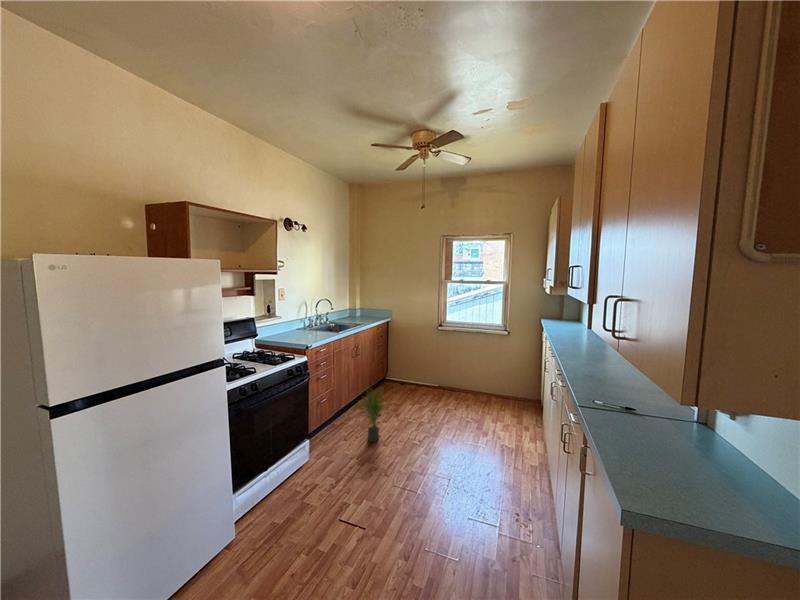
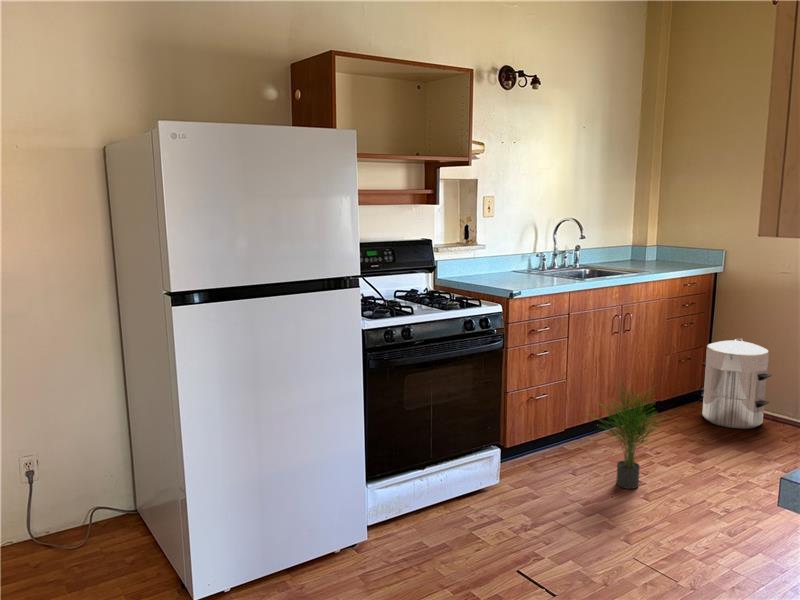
waste bin: none [388,351,417,393] -> present [700,338,772,429]

